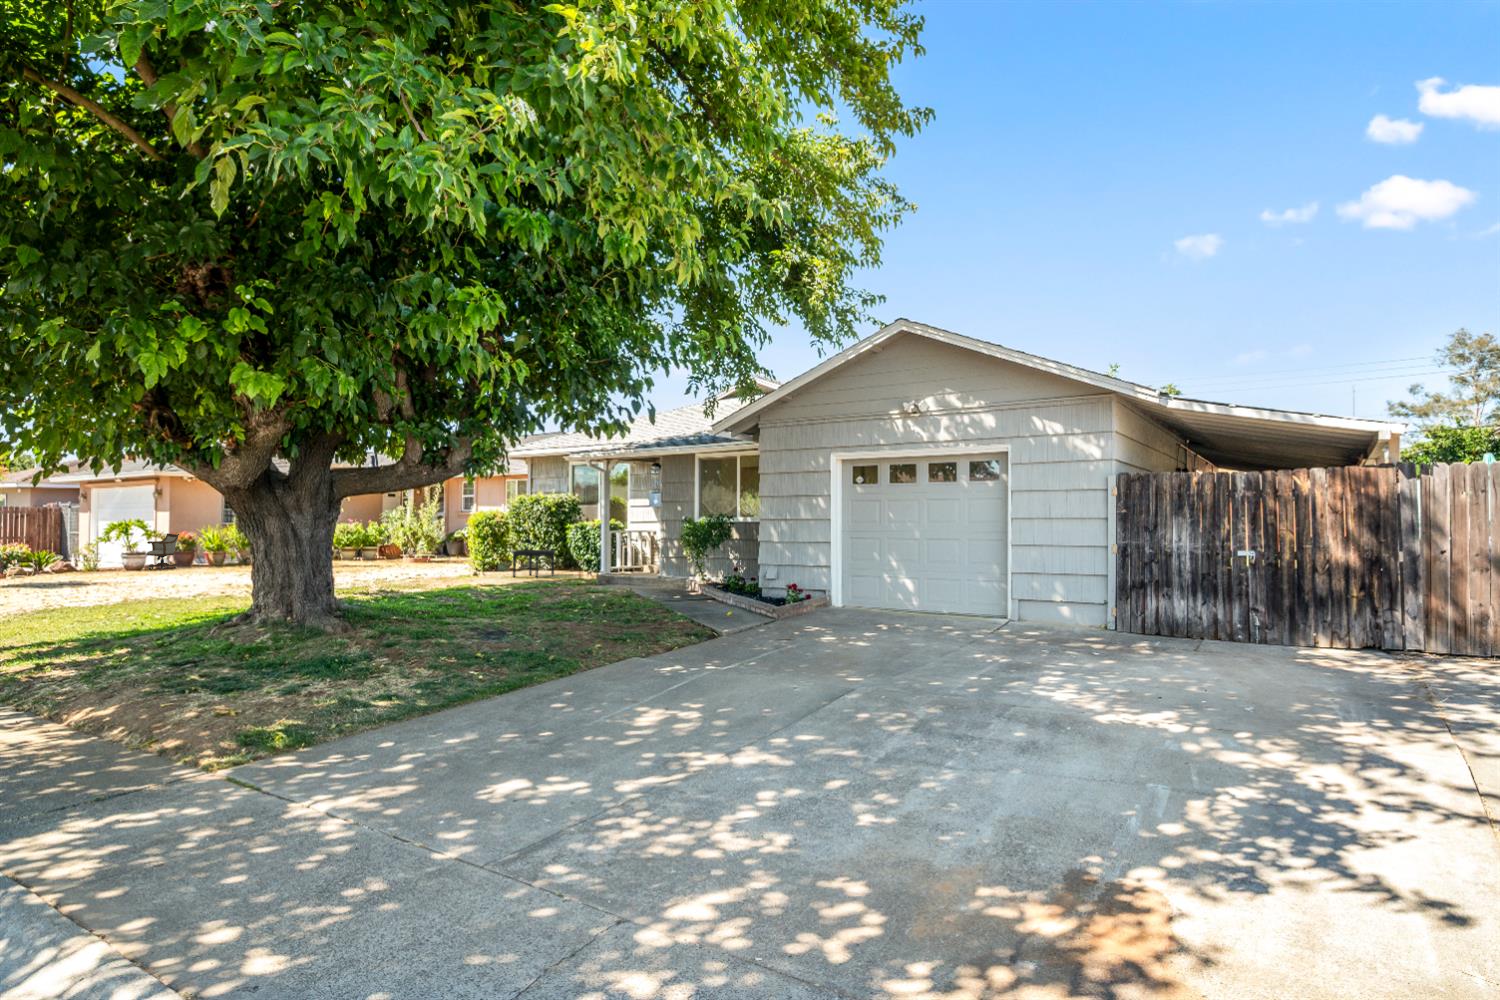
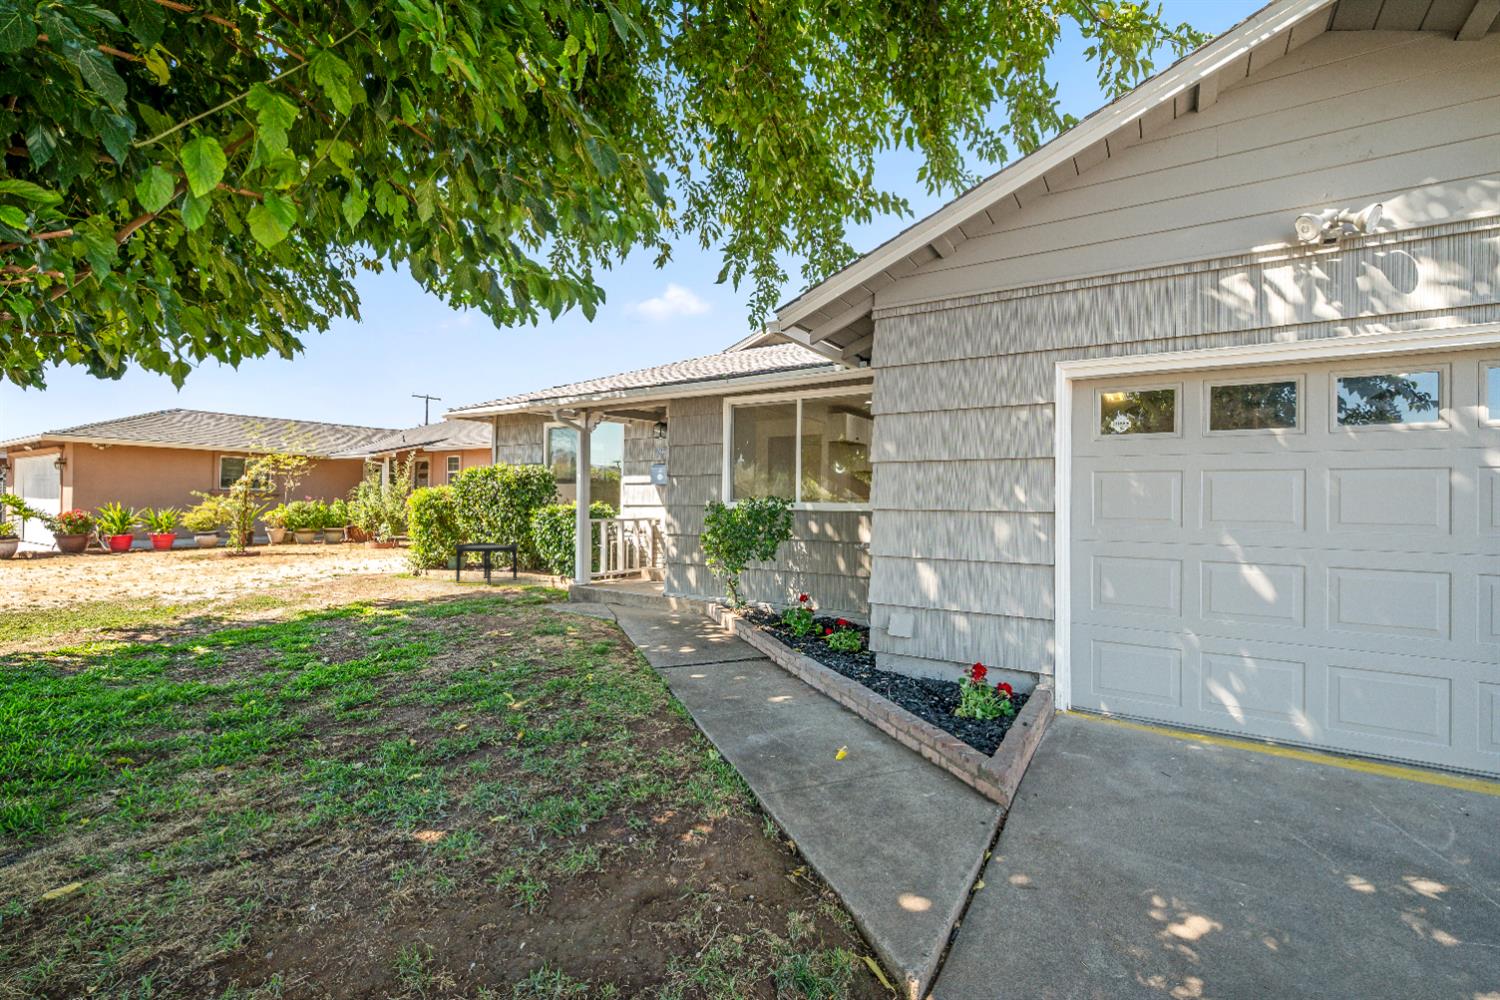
chair: present [146,533,179,569] -> none [20,512,65,557]

